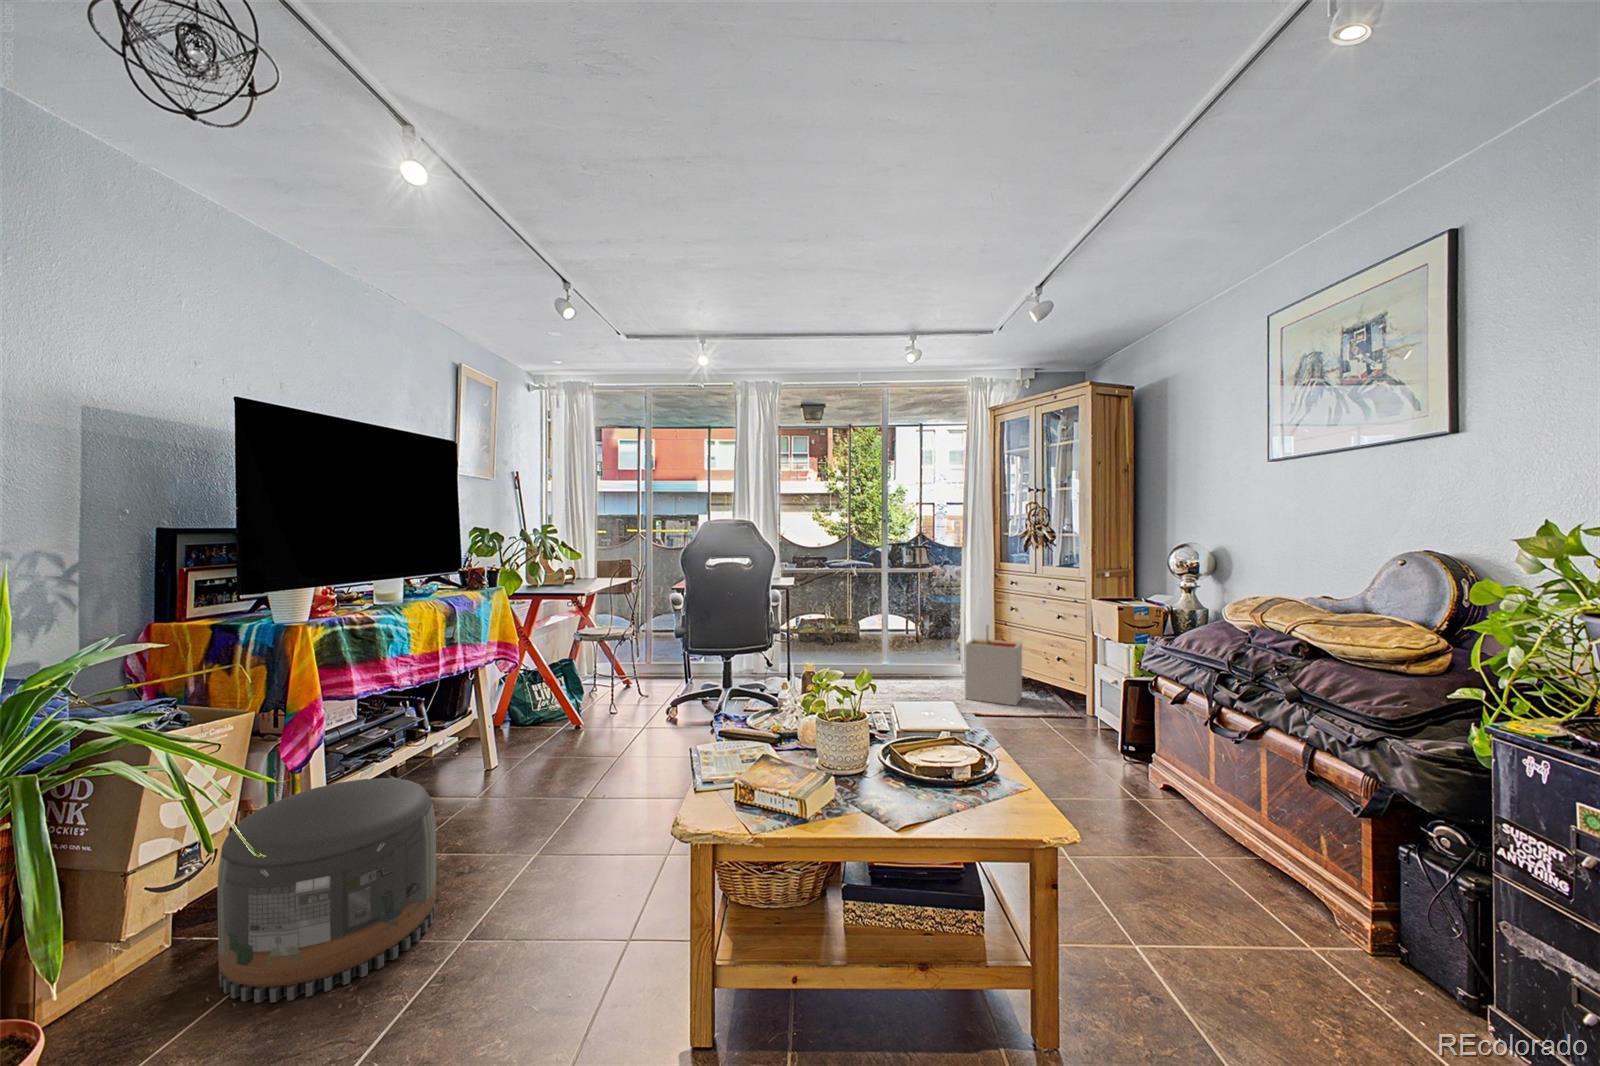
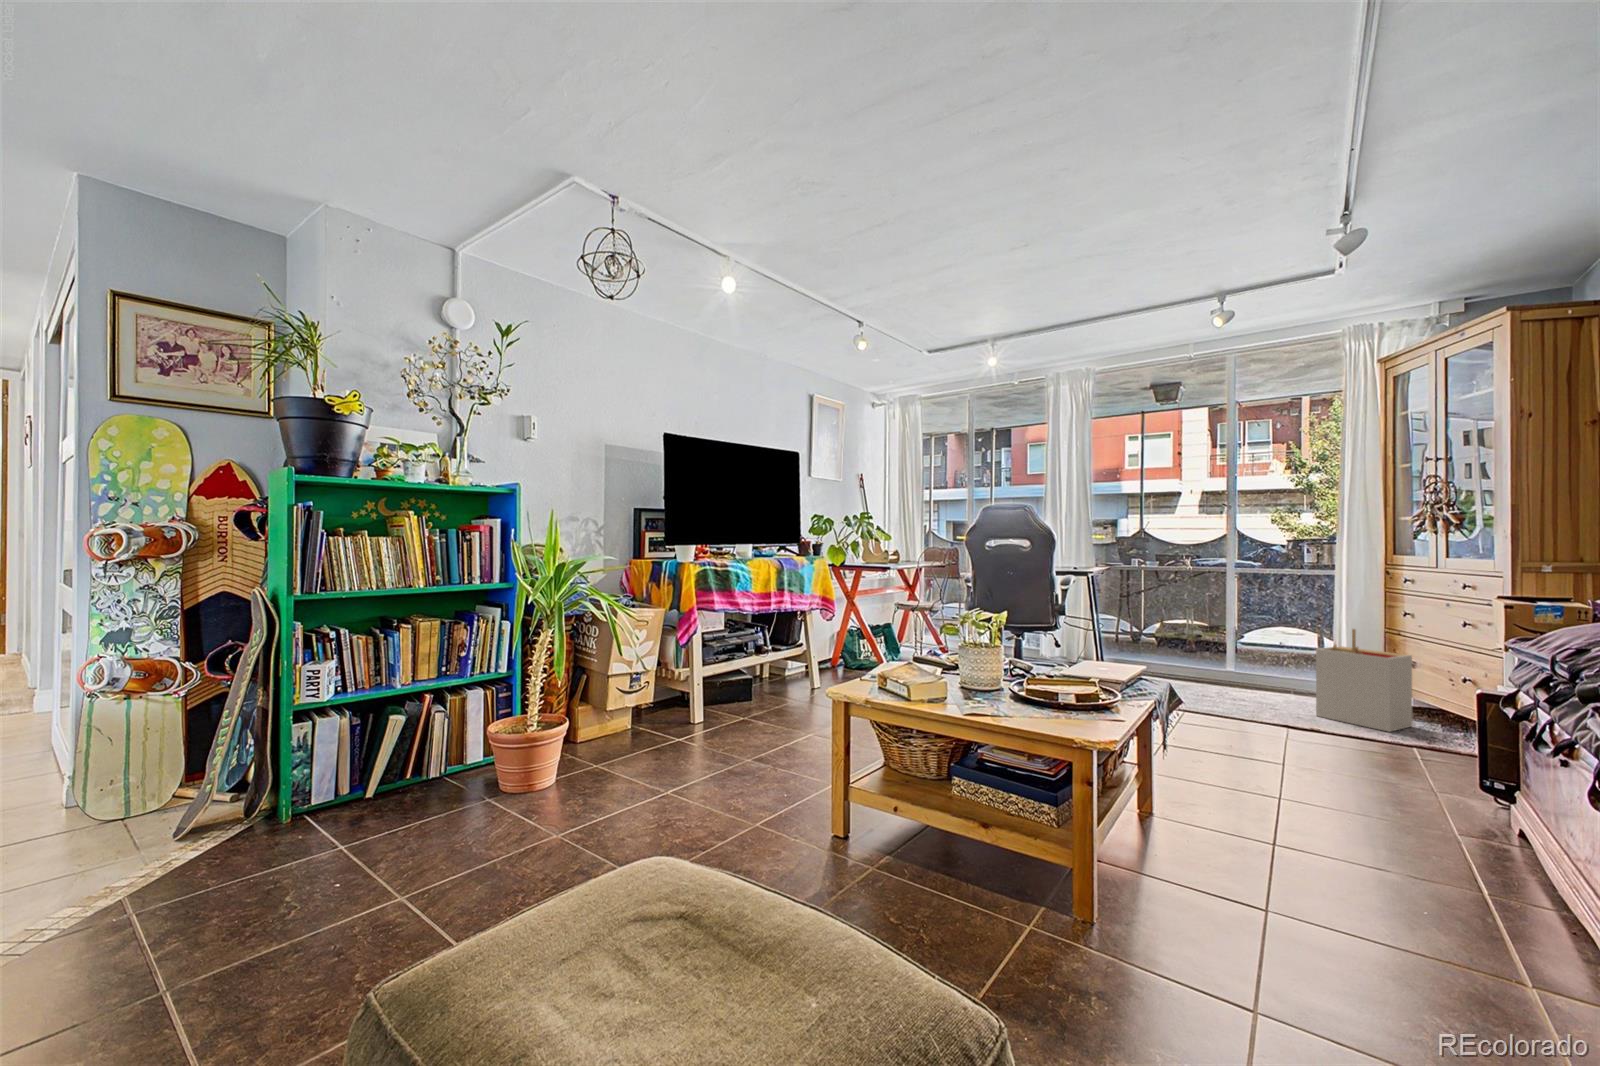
pouf: present [217,778,436,1003] -> none [640,656,744,760]

